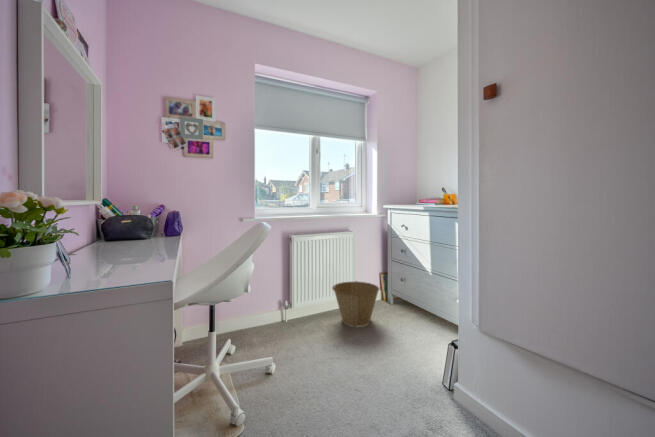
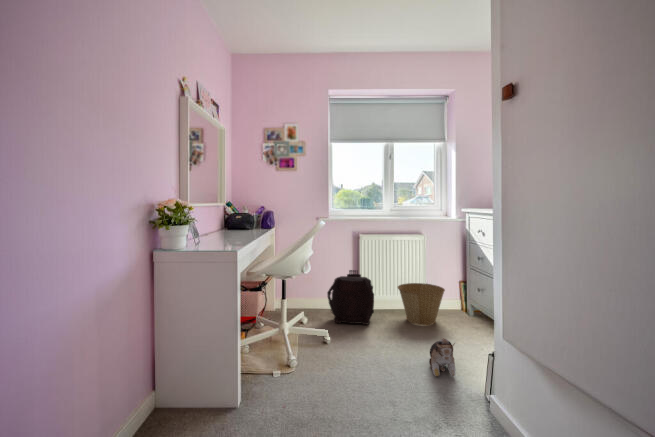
backpack: none [261,275,316,340] -> present [327,270,374,325]
plush toy: none [391,349,434,392] -> present [429,338,455,376]

